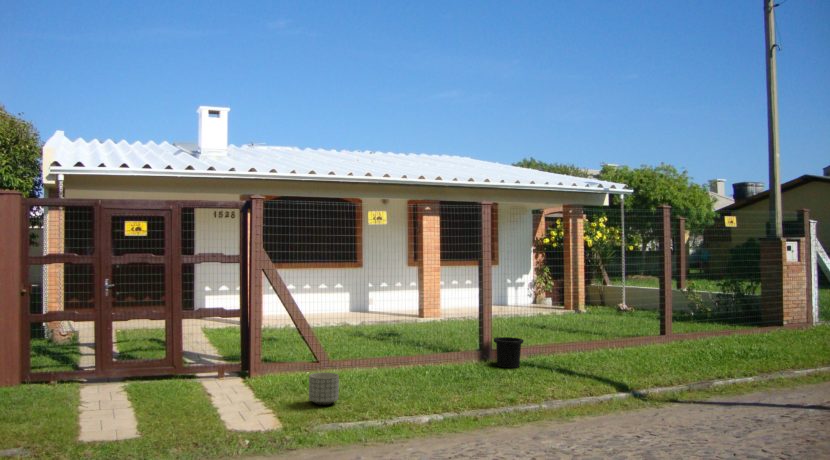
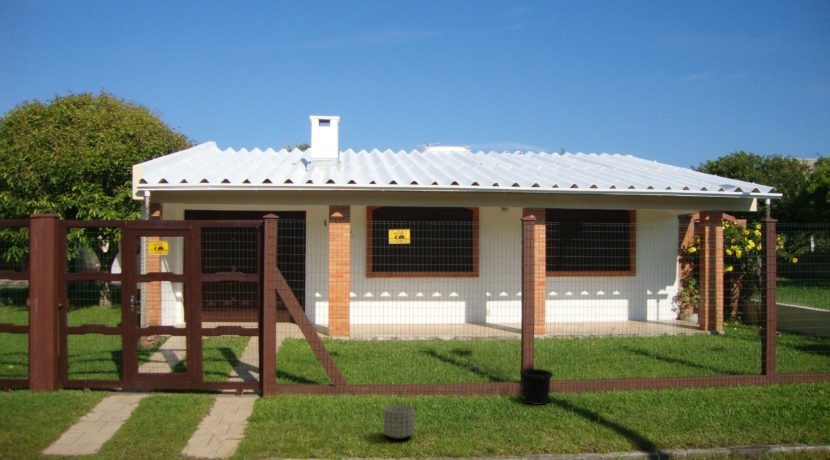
planter: present [309,373,339,405] -> present [383,404,414,439]

